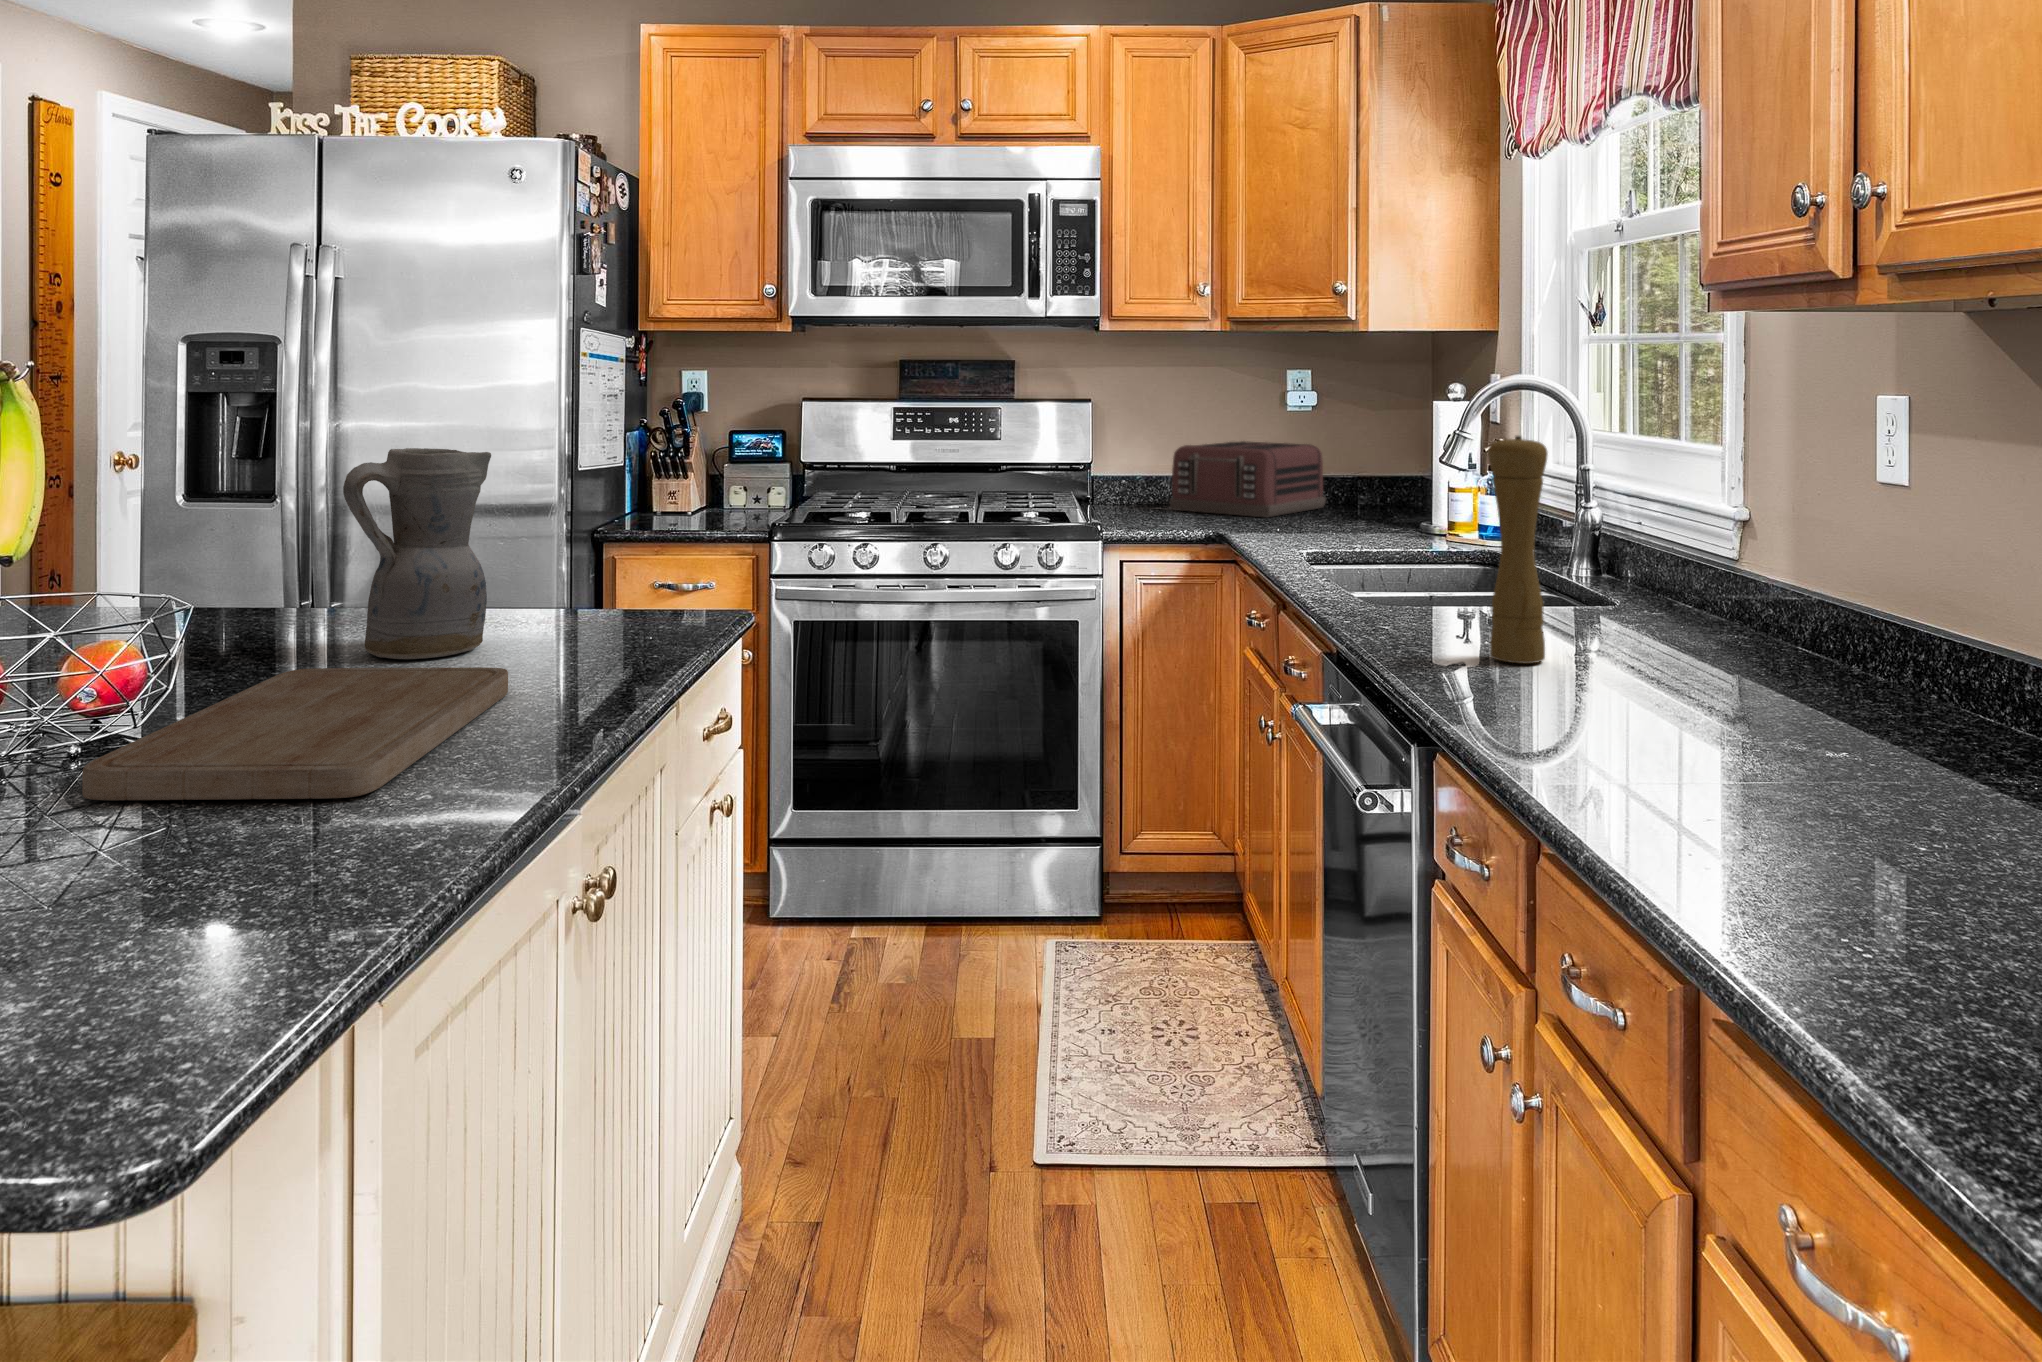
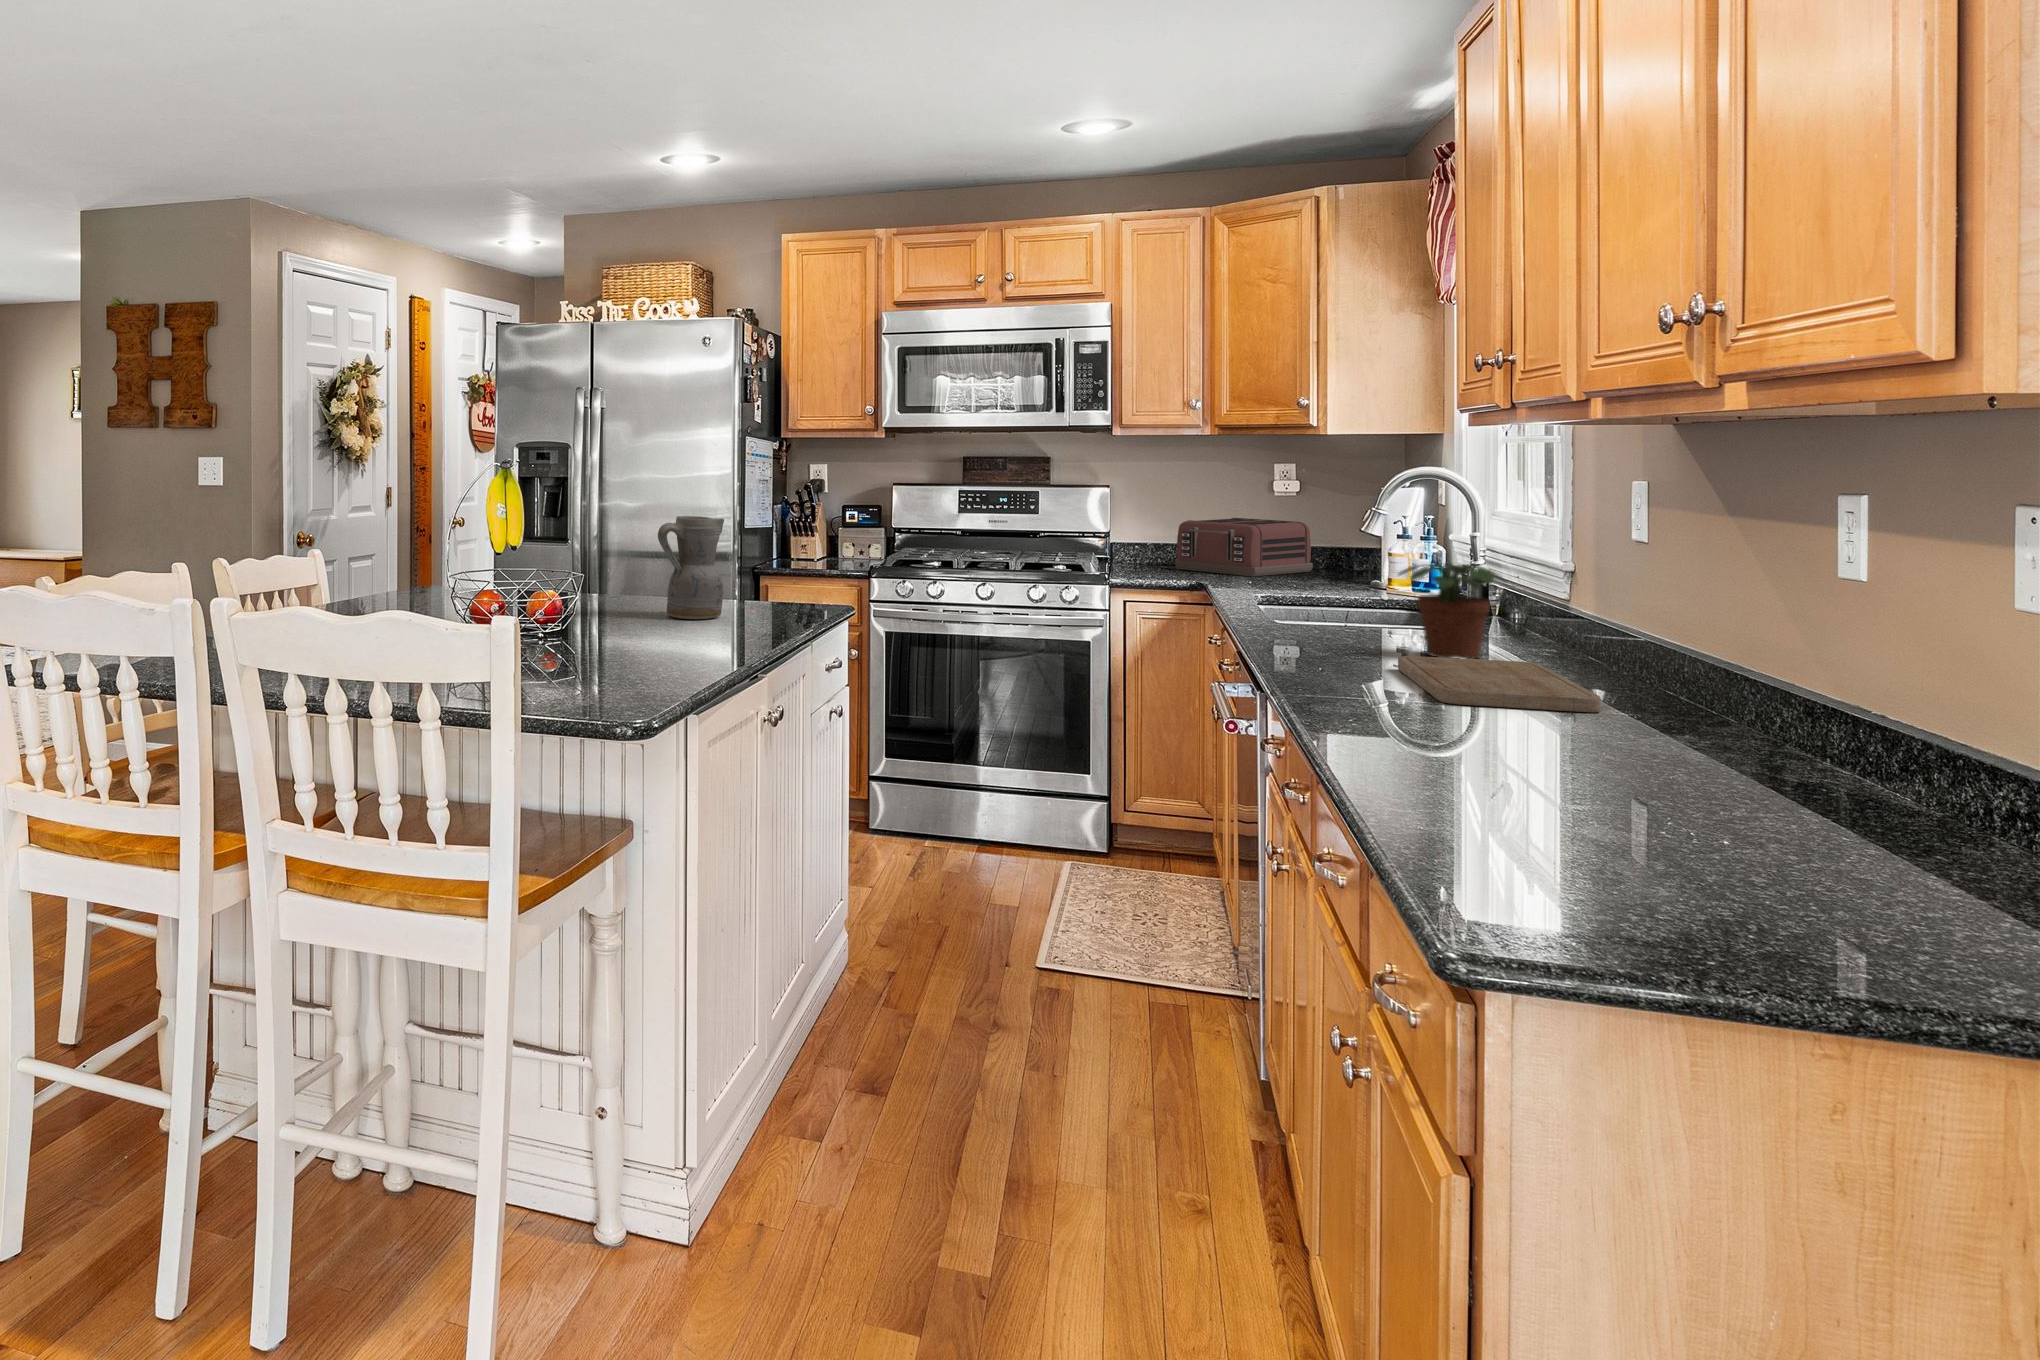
pepper mill: present [1488,436,1548,664] -> none [1321,520,1362,661]
potted plant: none [1568,499,1711,647] -> present [1398,564,1503,659]
cutting board: present [82,667,508,800] -> present [1398,656,1601,712]

